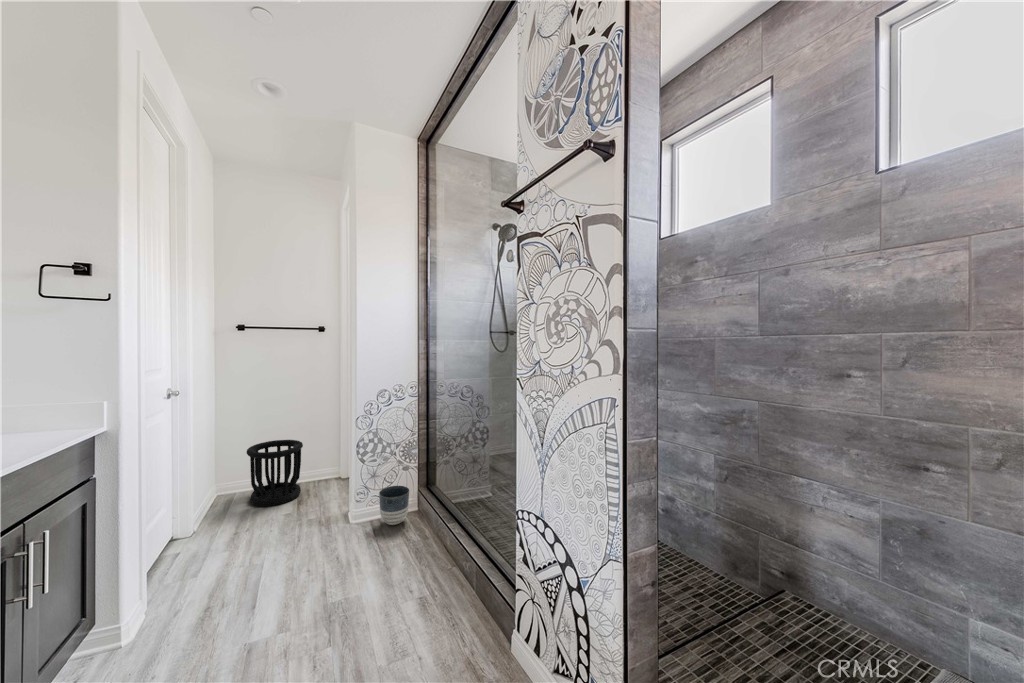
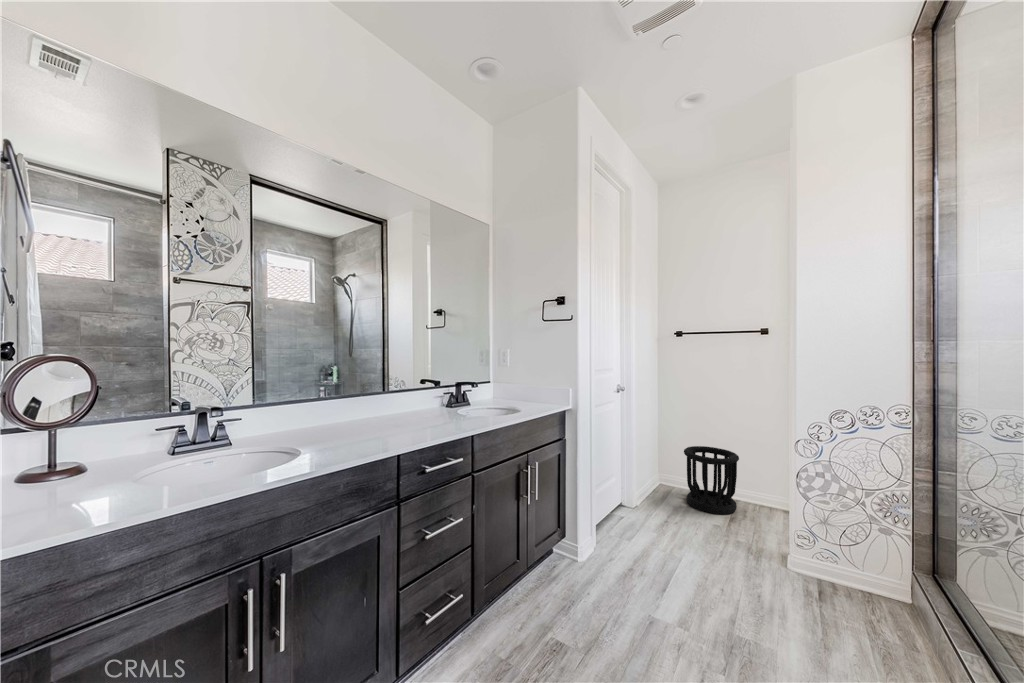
planter: present [379,486,409,525] -> none [832,546,888,607]

